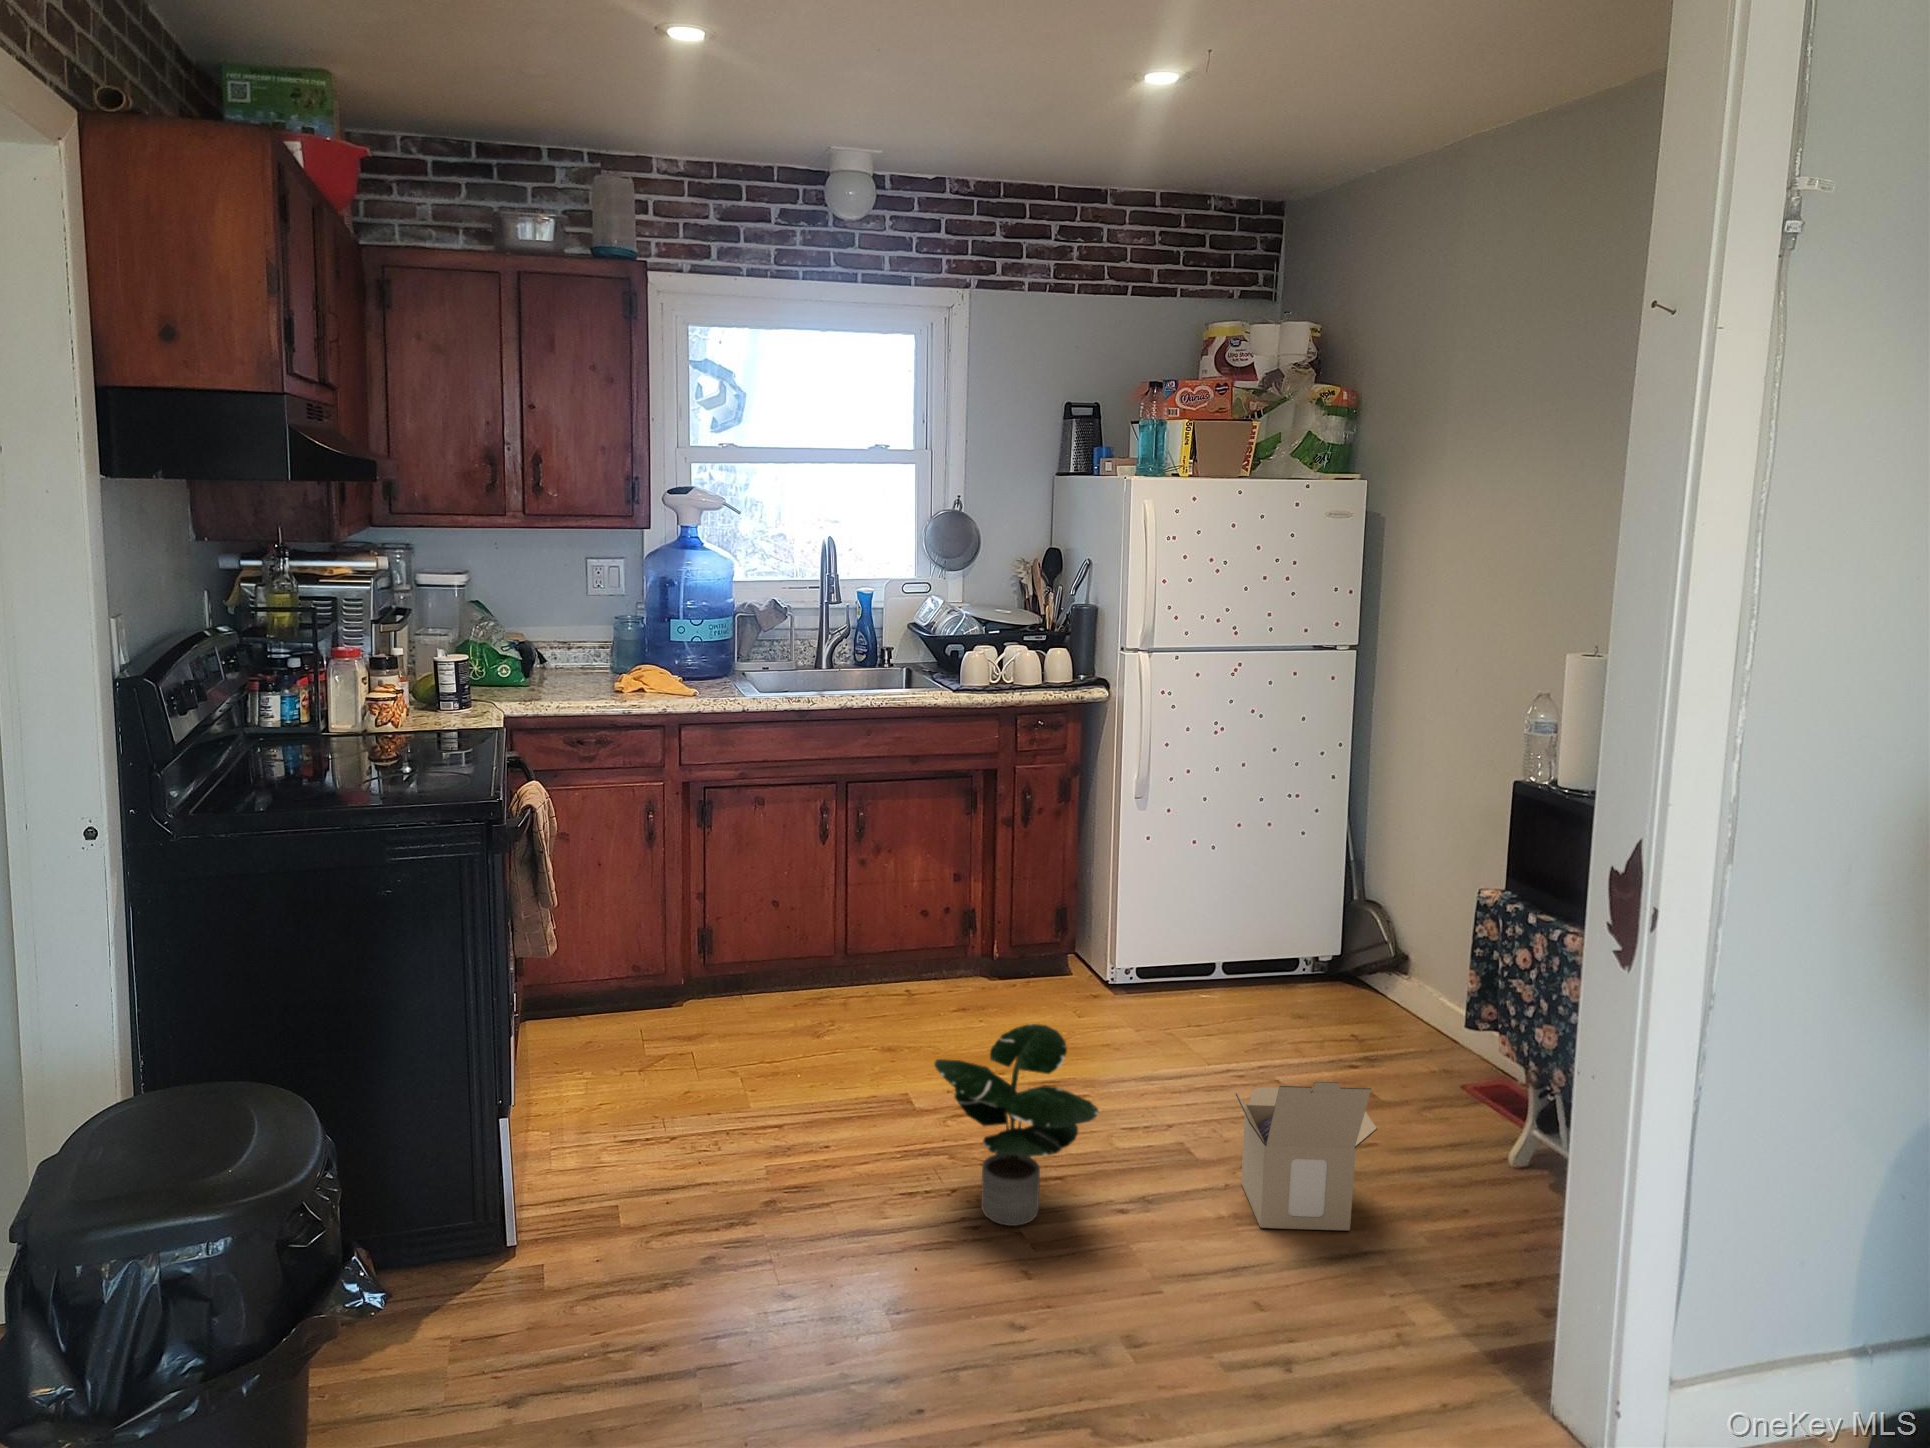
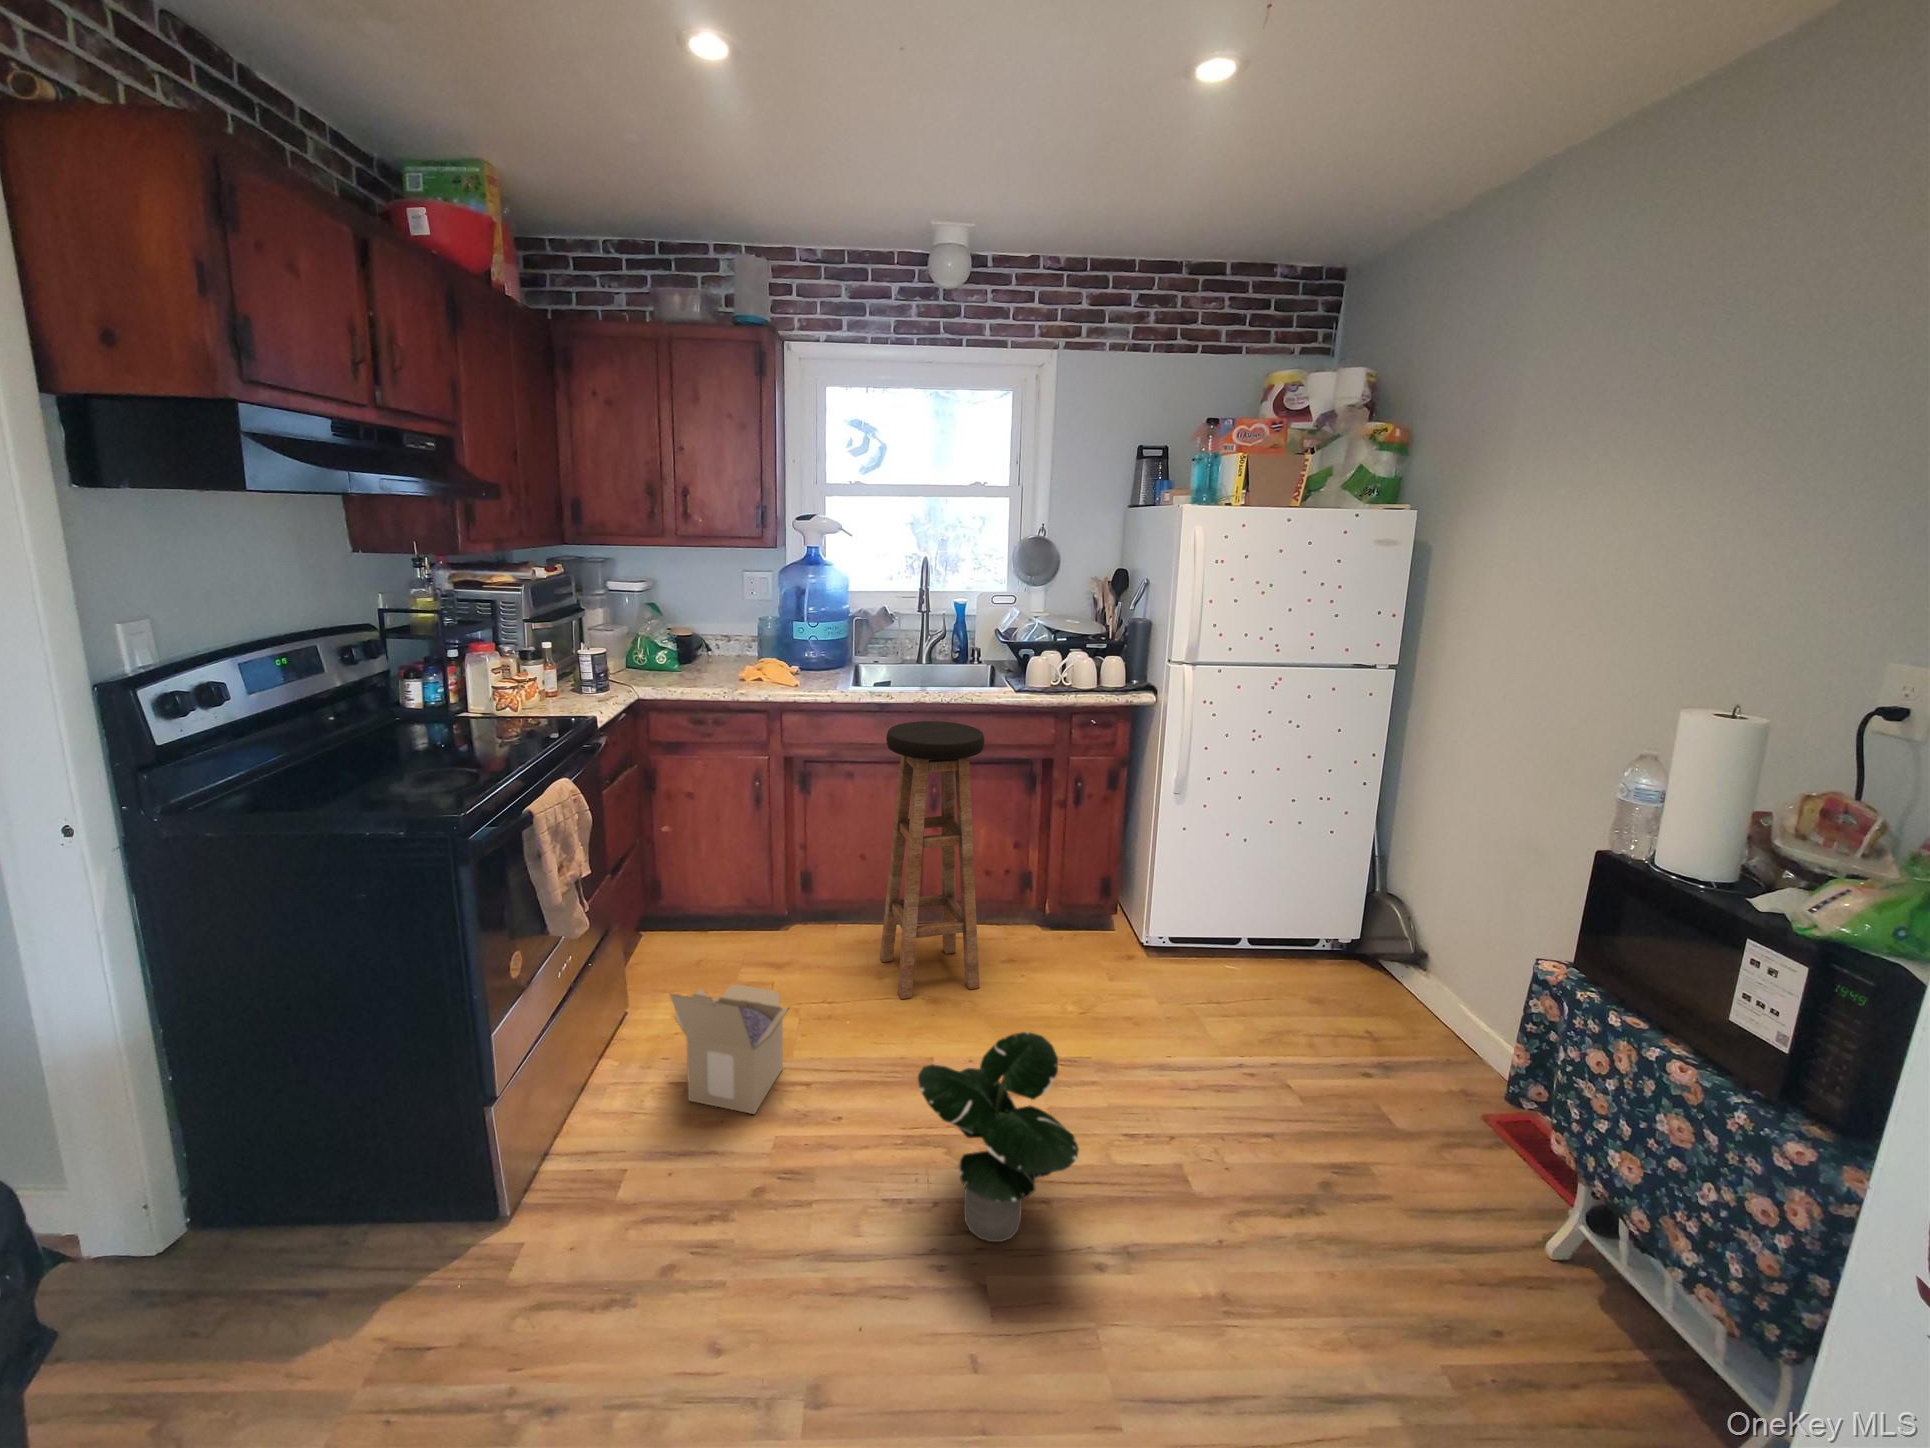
bar stool: none [809,731,935,1057] -> present [880,721,984,999]
cardboard box: present [1236,1082,1377,1231] -> present [670,984,789,1114]

